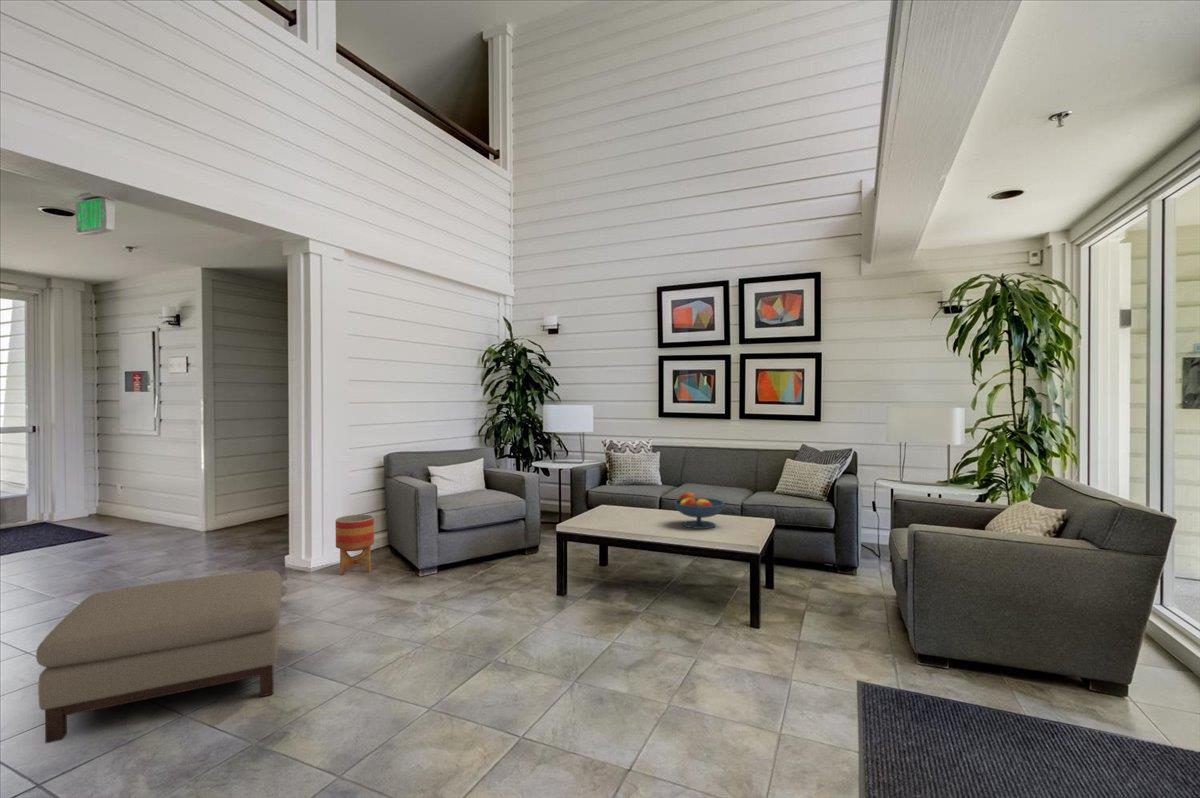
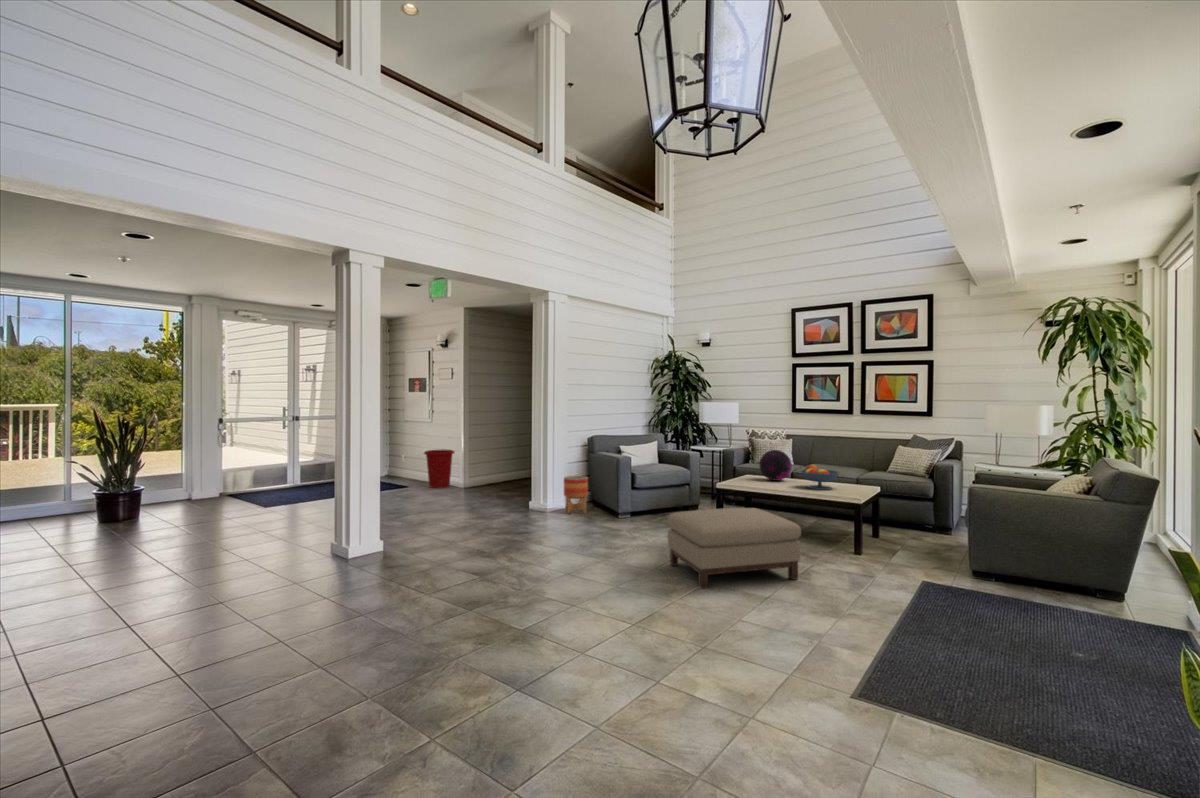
decorative orb: none [618,471,660,513] -> present [759,450,791,481]
waste bin: none [133,476,190,534] -> present [424,450,455,488]
ottoman: present [36,570,282,743] -> present [667,508,801,588]

